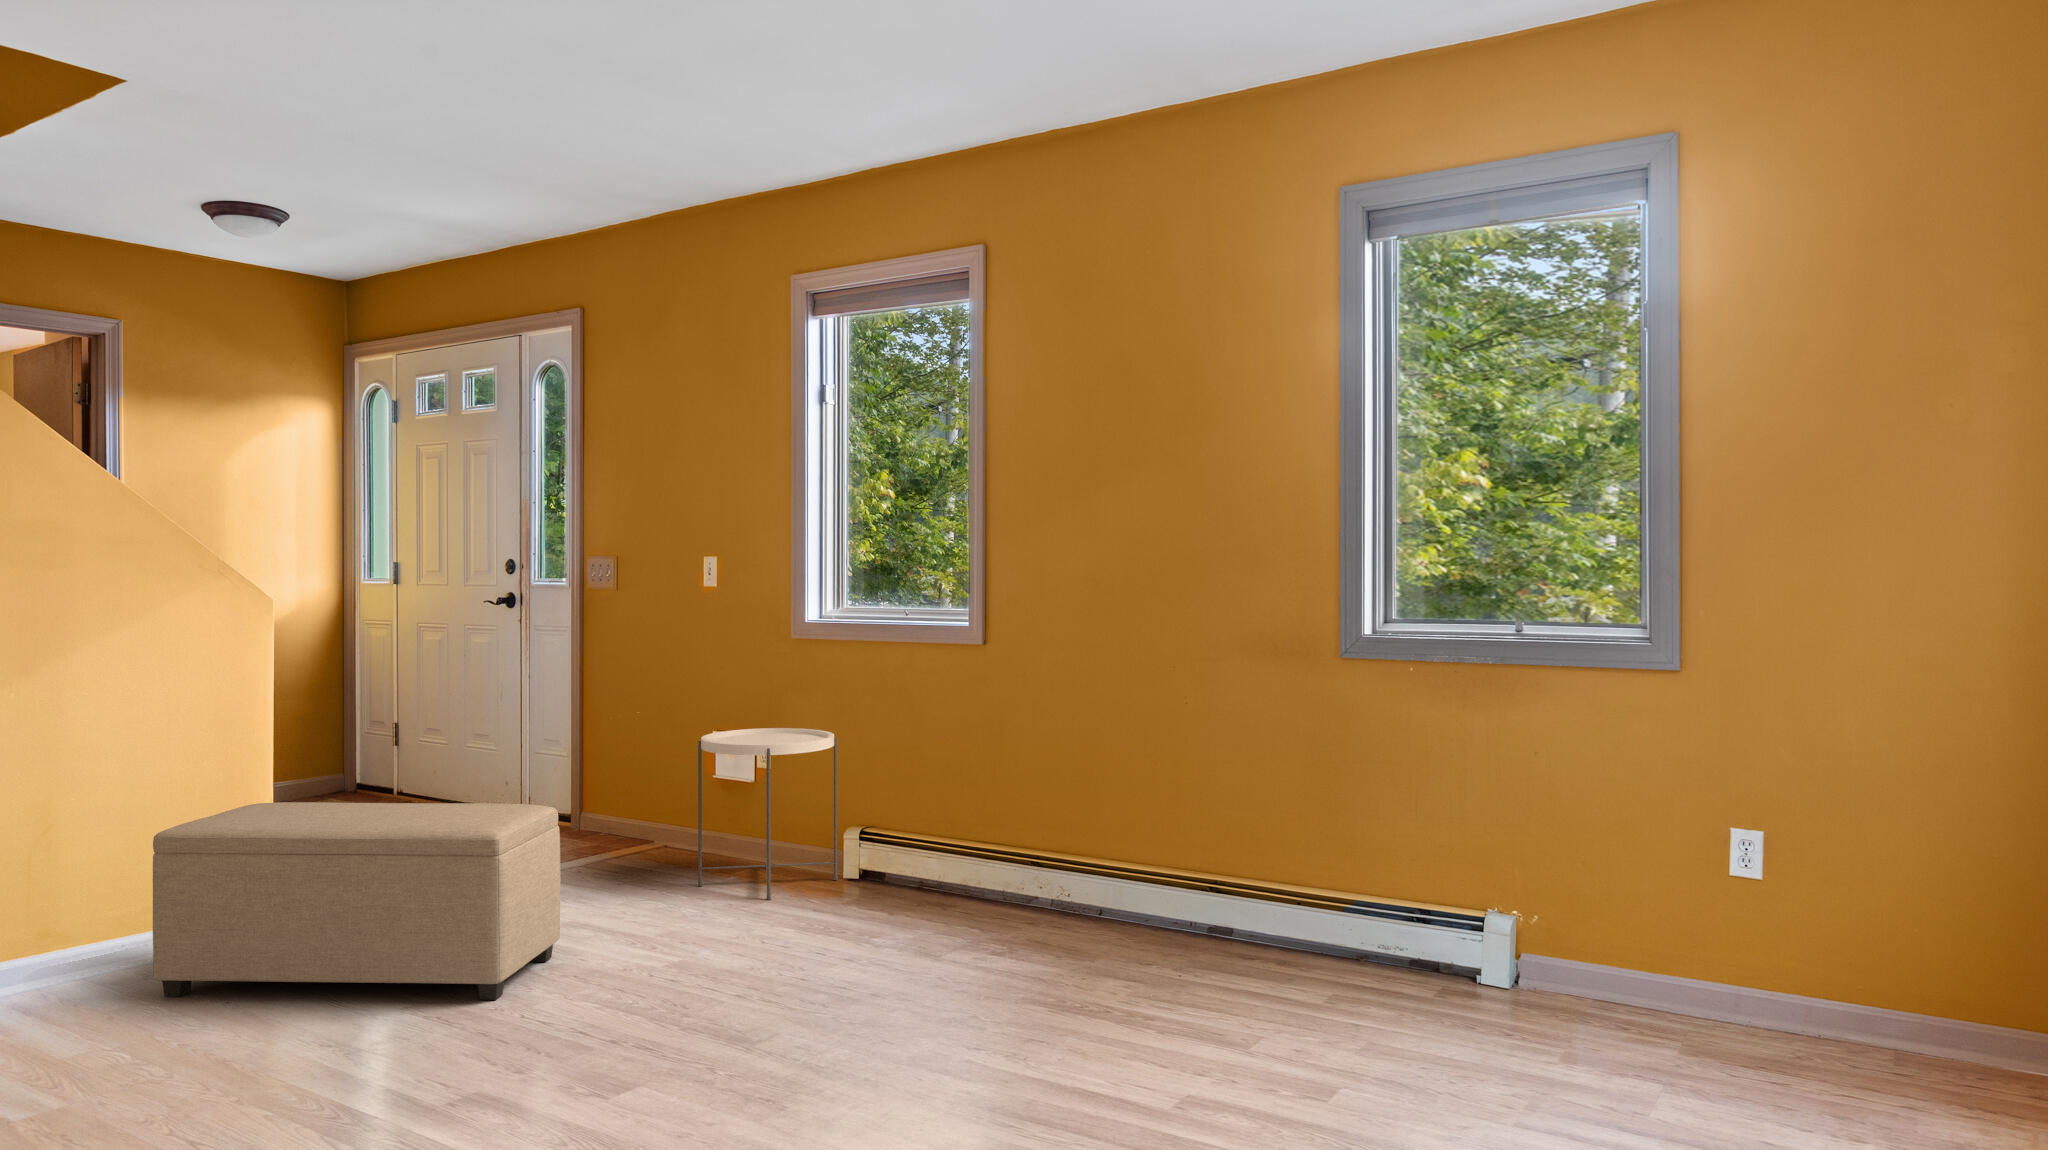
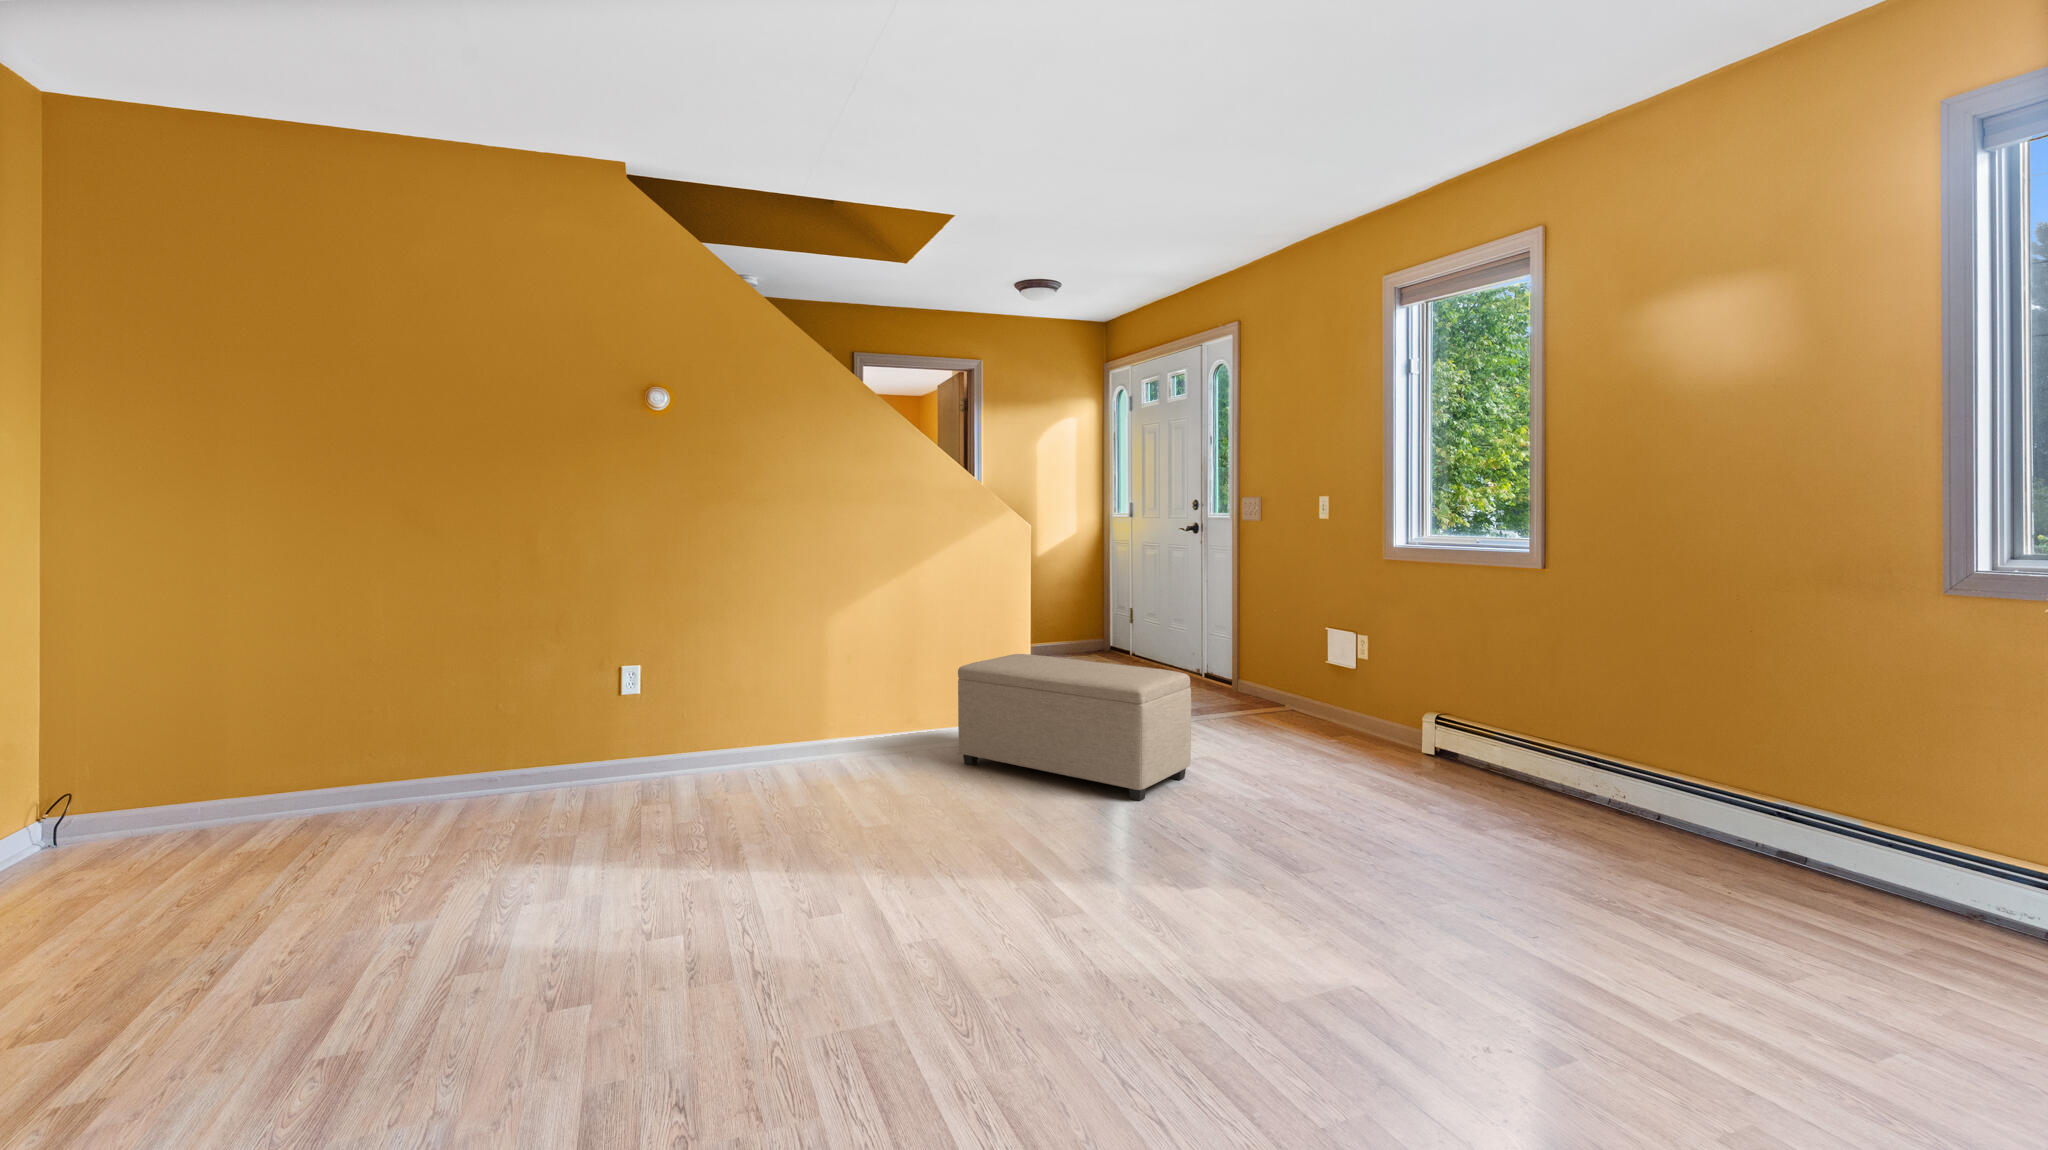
side table: present [698,728,838,900] -> none [1303,629,1417,760]

